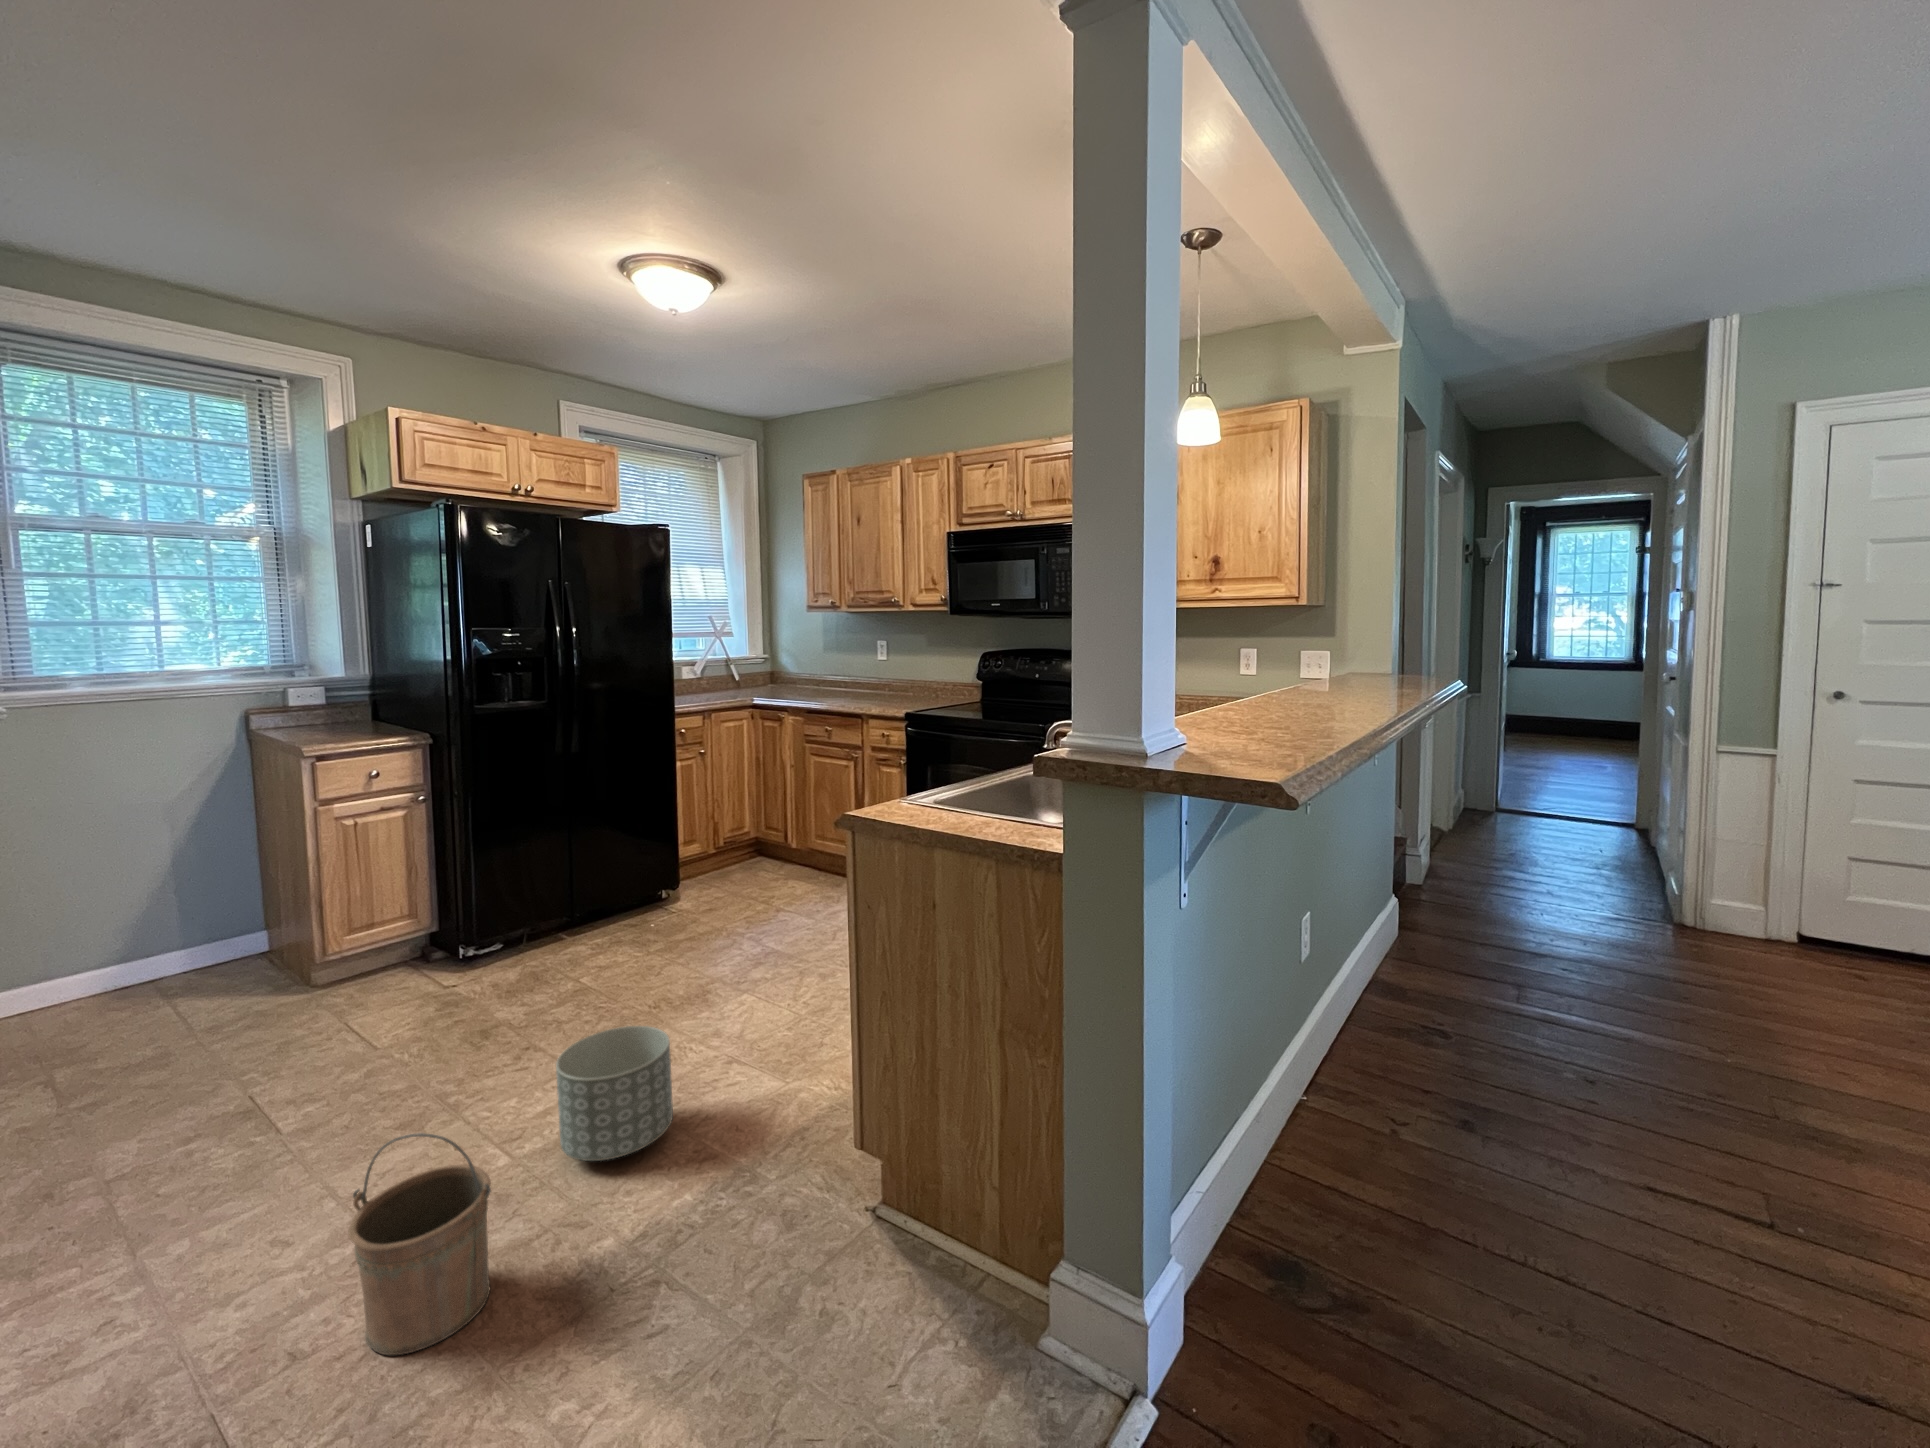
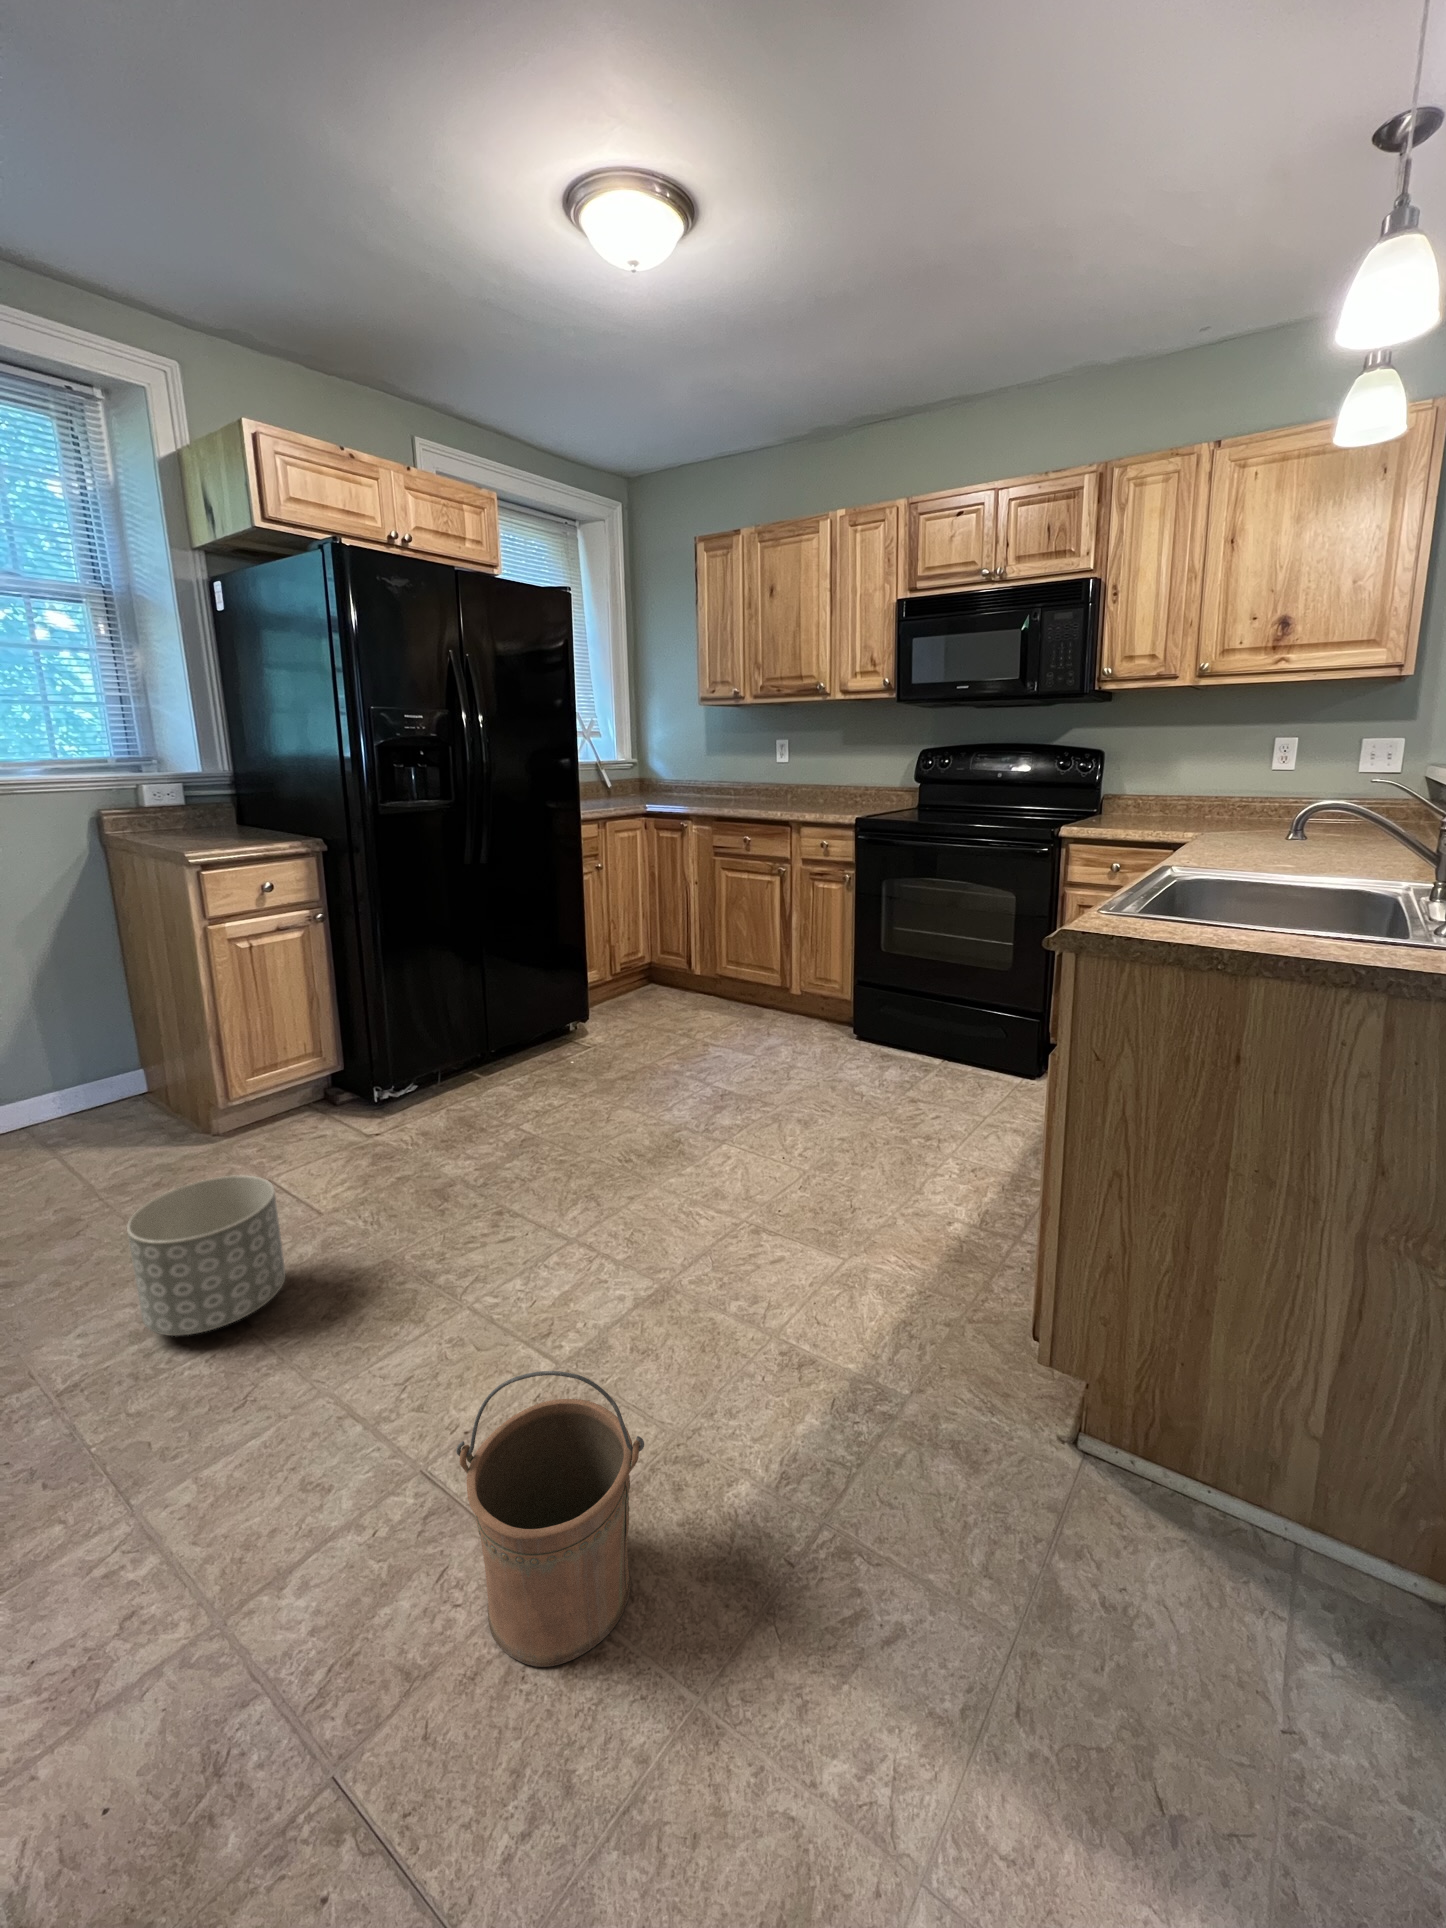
planter: present [556,1026,673,1161] -> present [127,1175,286,1336]

